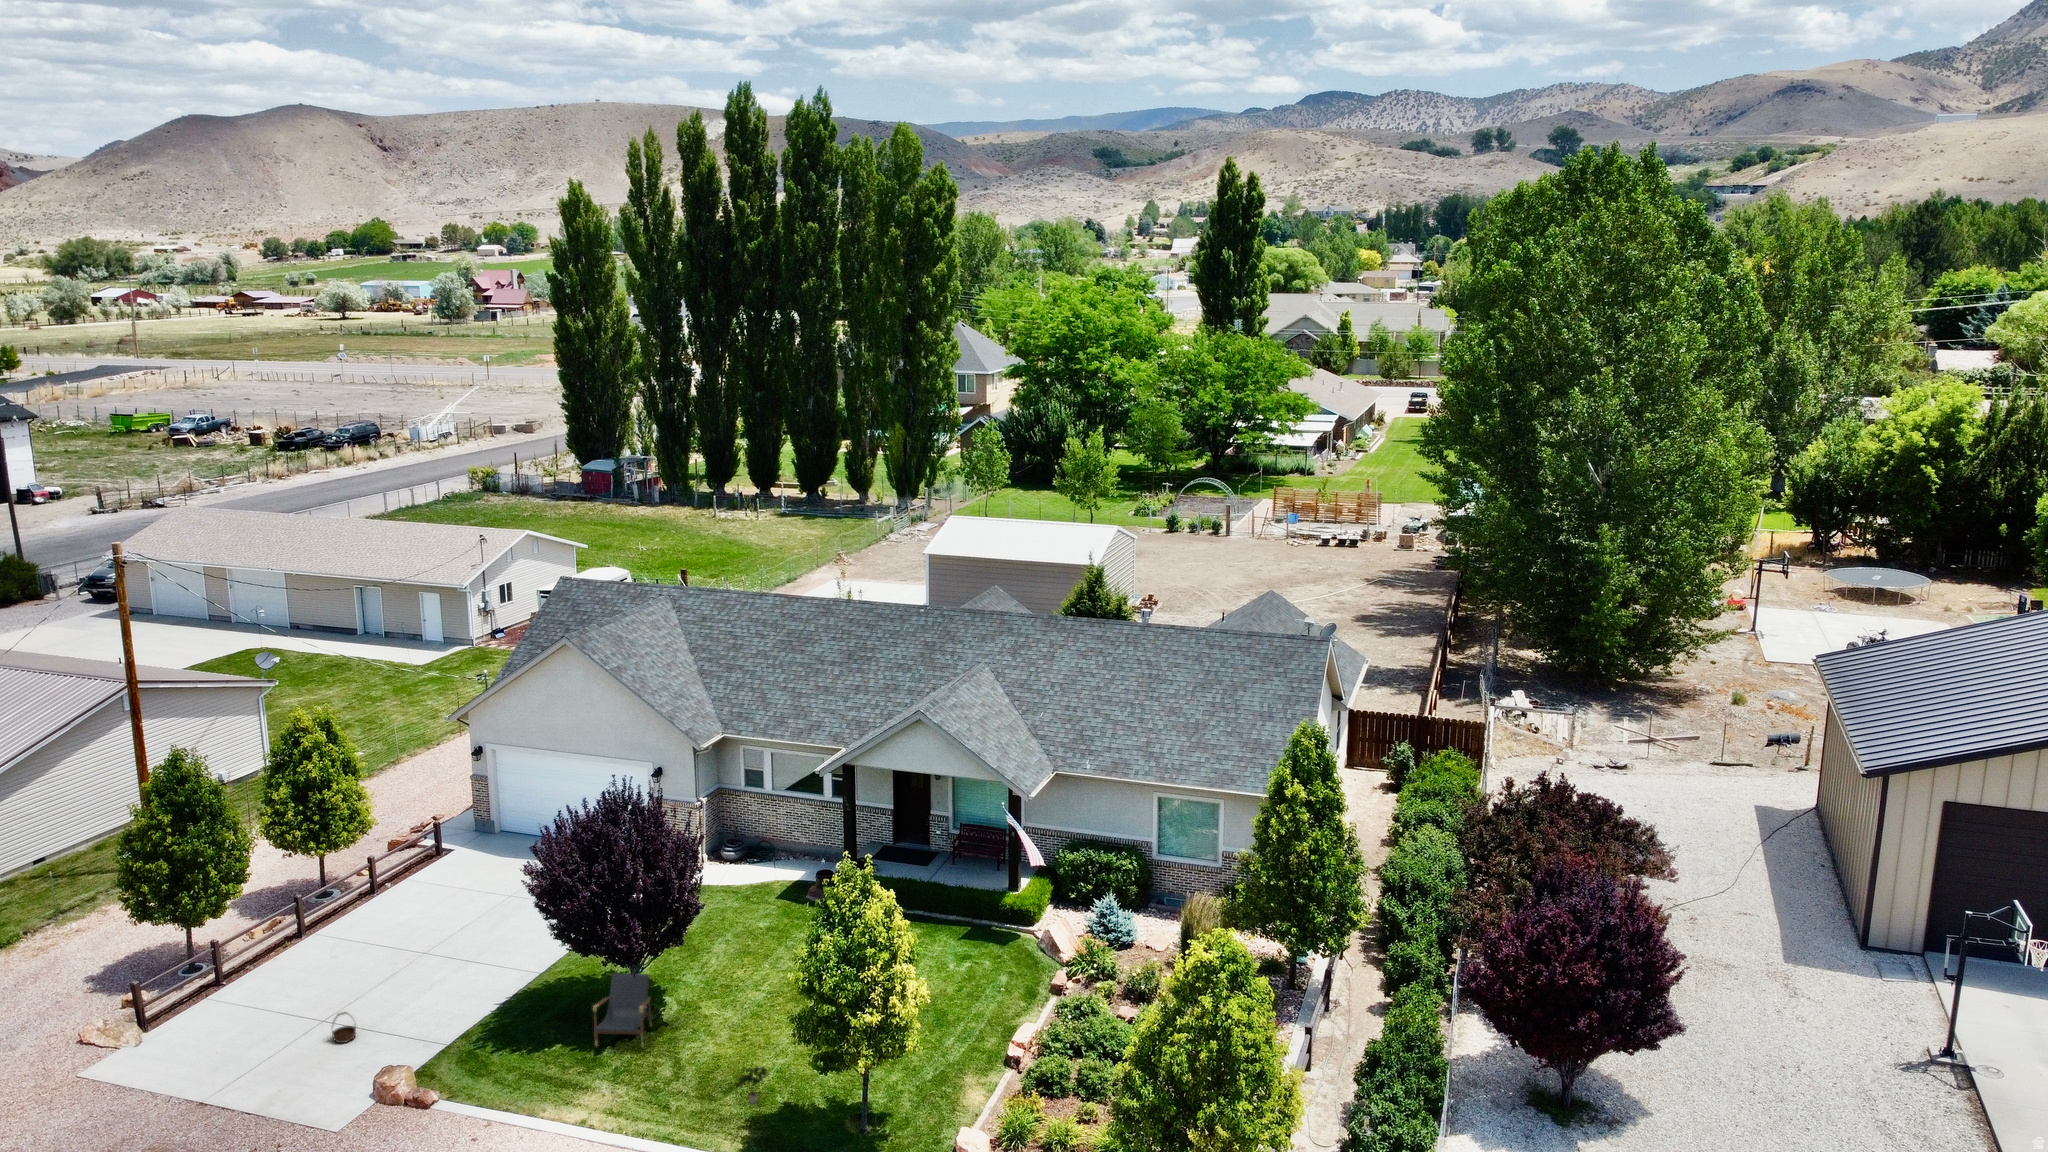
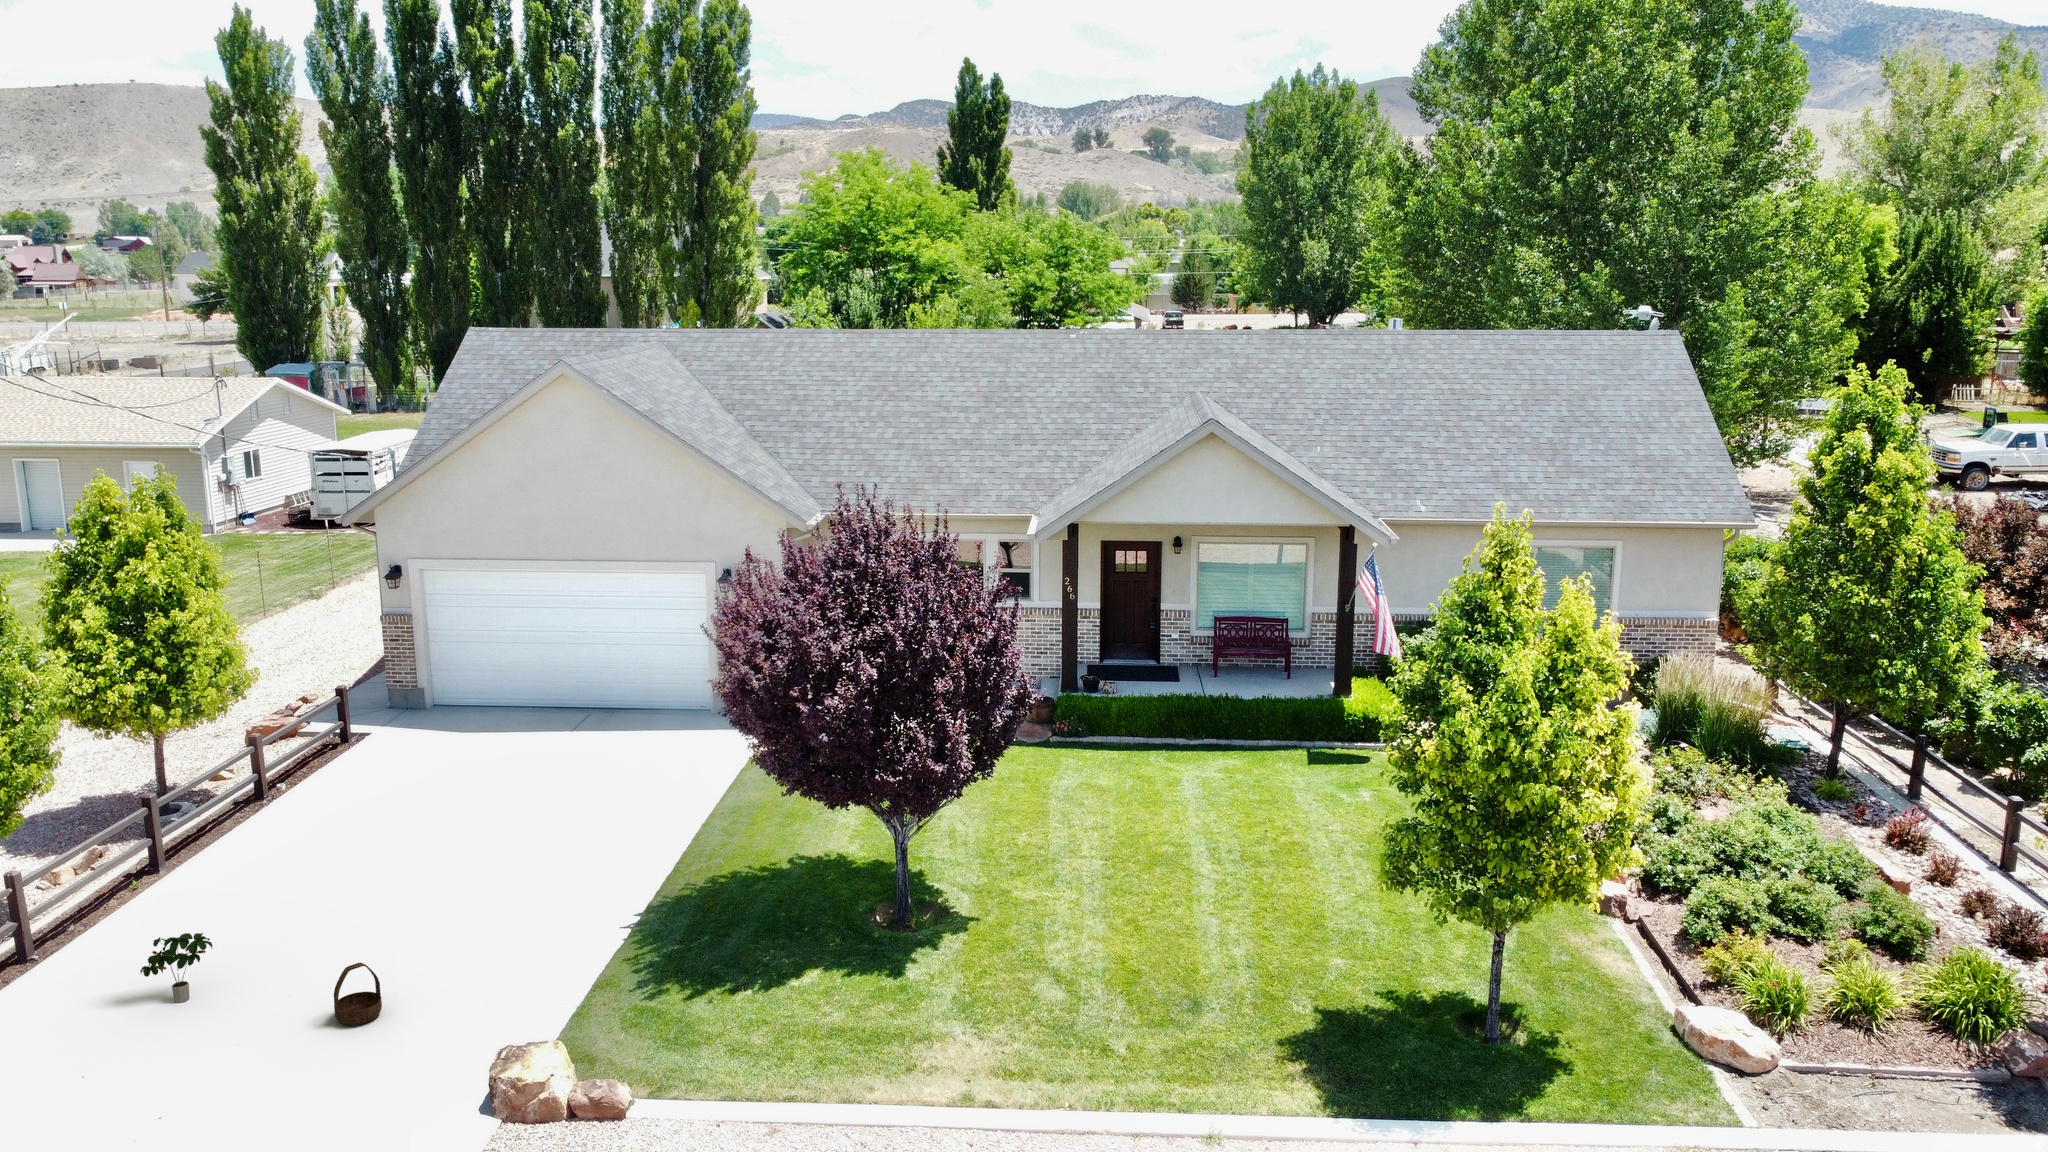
lounge chair: present [593,973,652,1047] -> none [857,841,949,973]
potted plant: present [735,1067,768,1104] -> present [140,933,212,1003]

